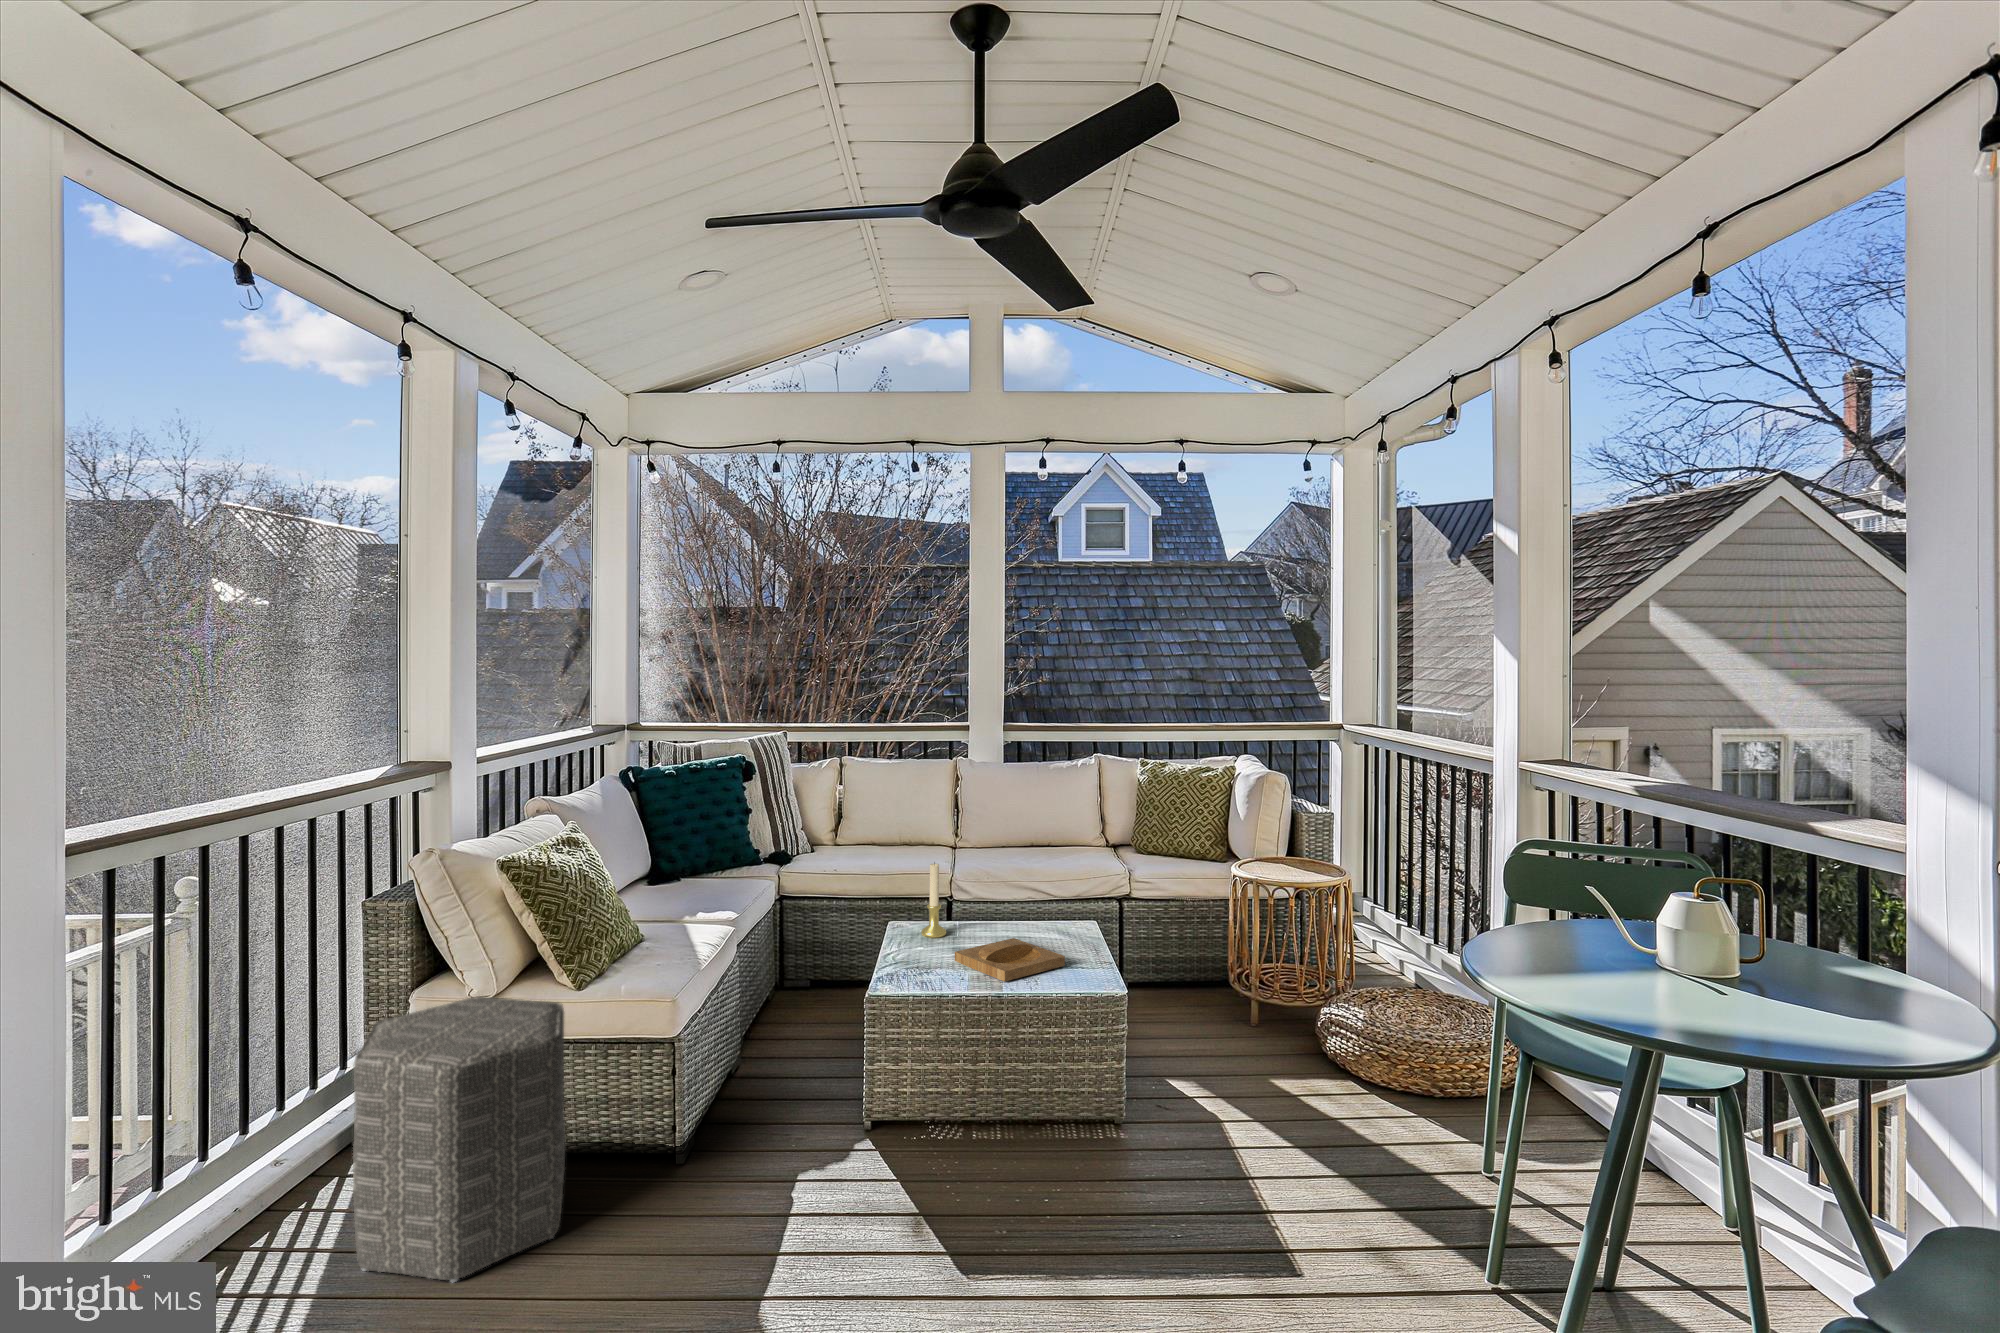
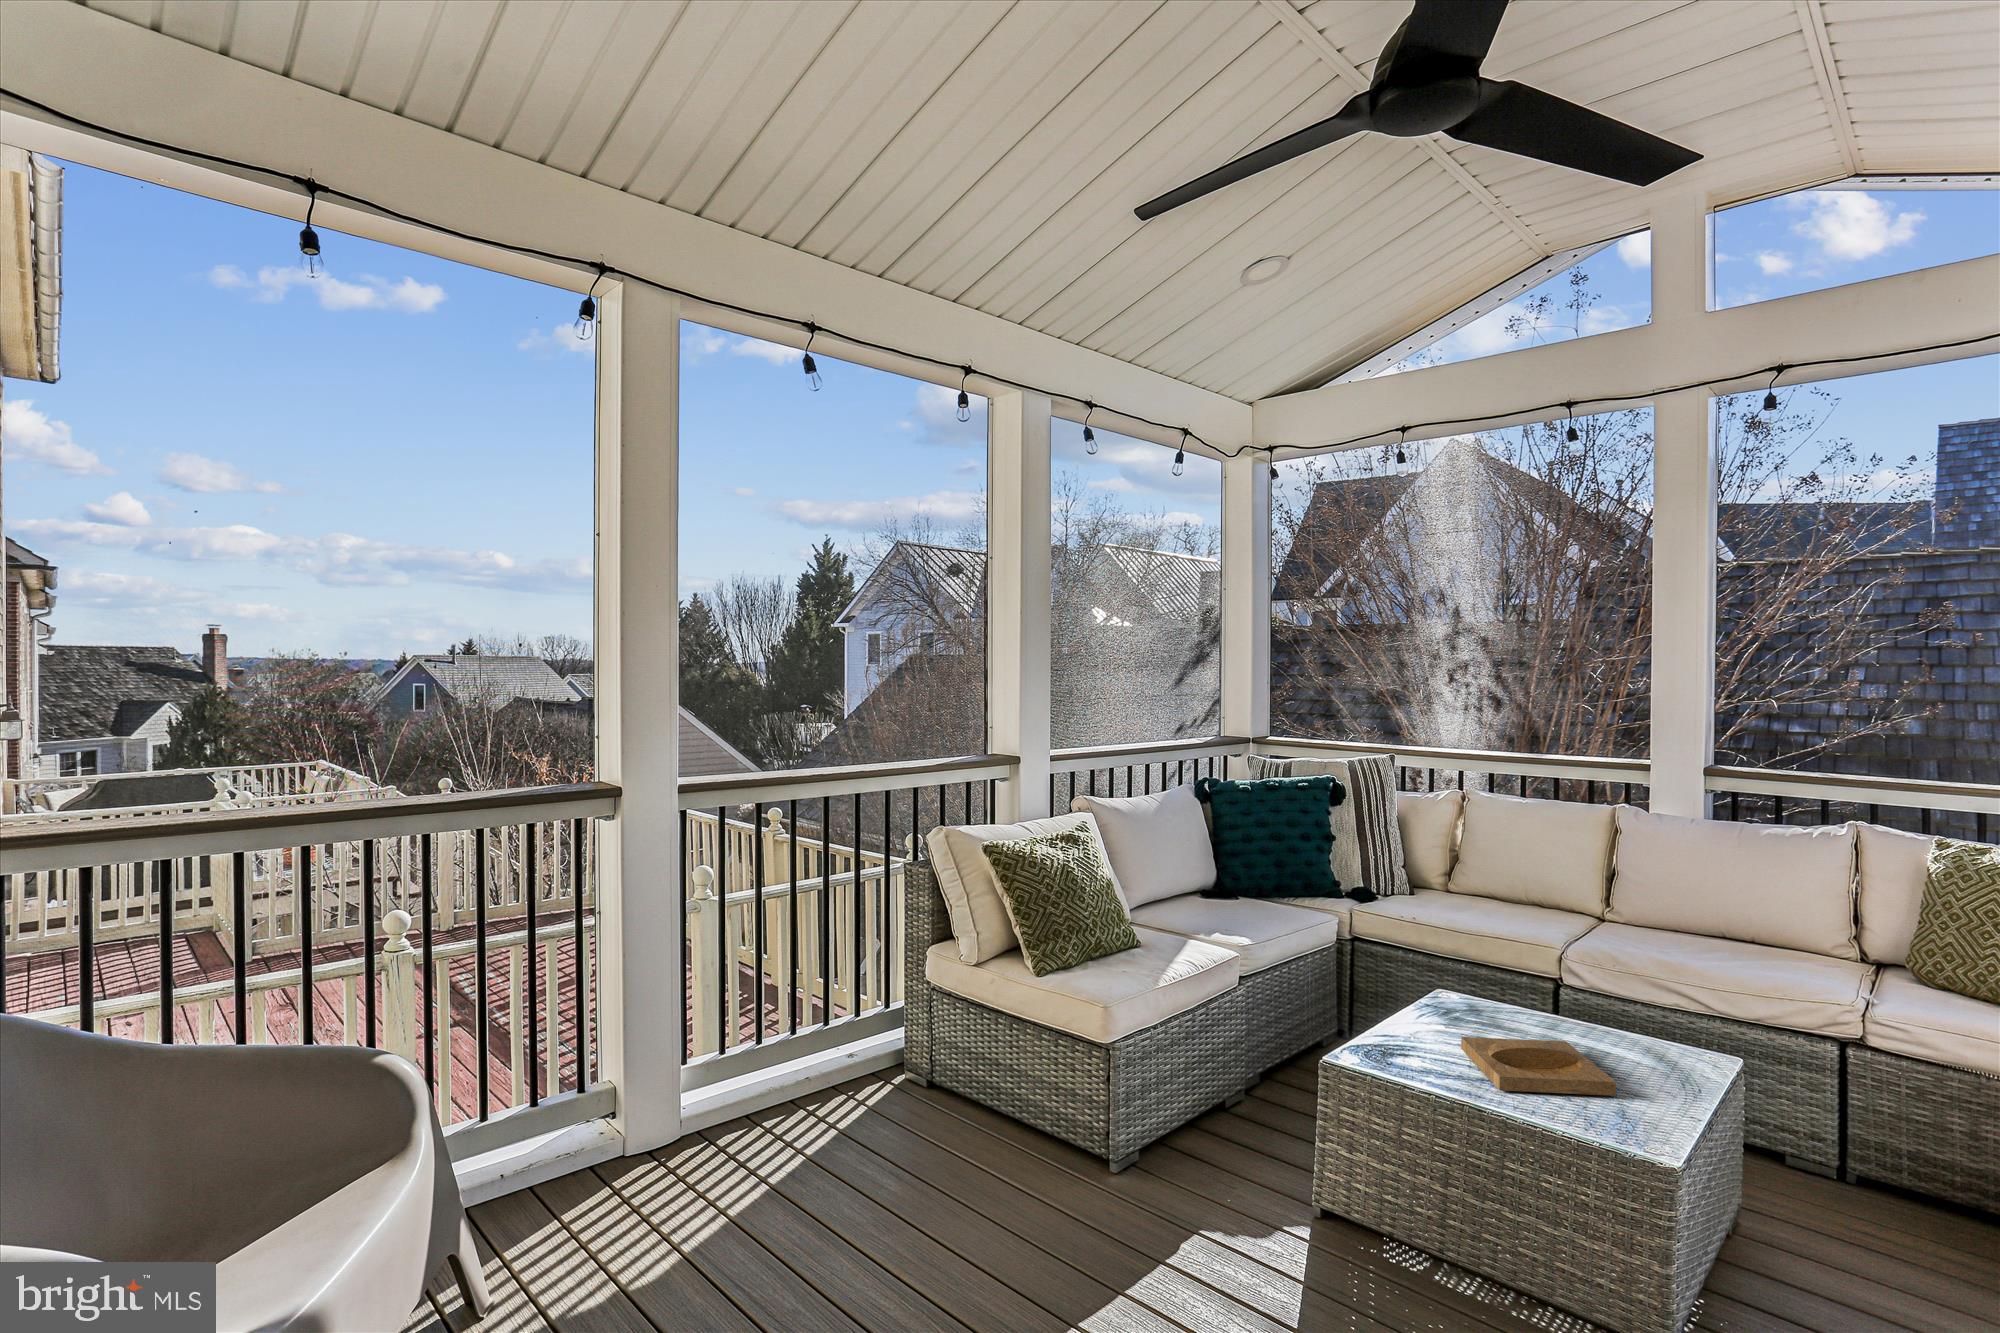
candle holder: present [921,863,946,938] -> none [1451,920,1485,1018]
ottoman: present [353,996,565,1282] -> none [821,960,1002,1202]

